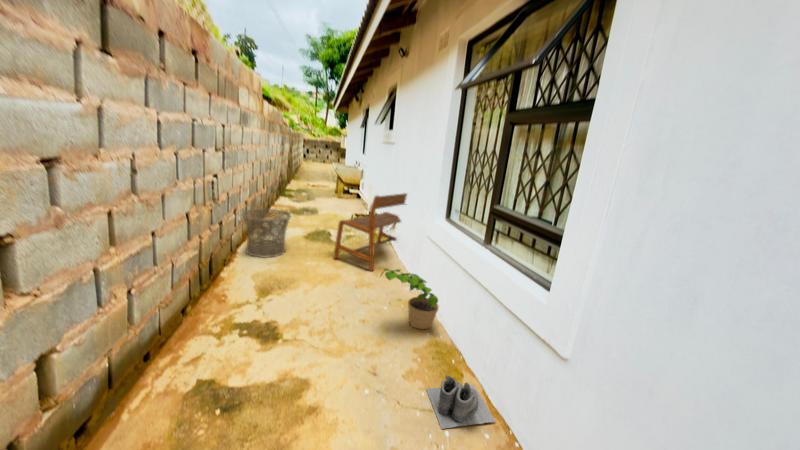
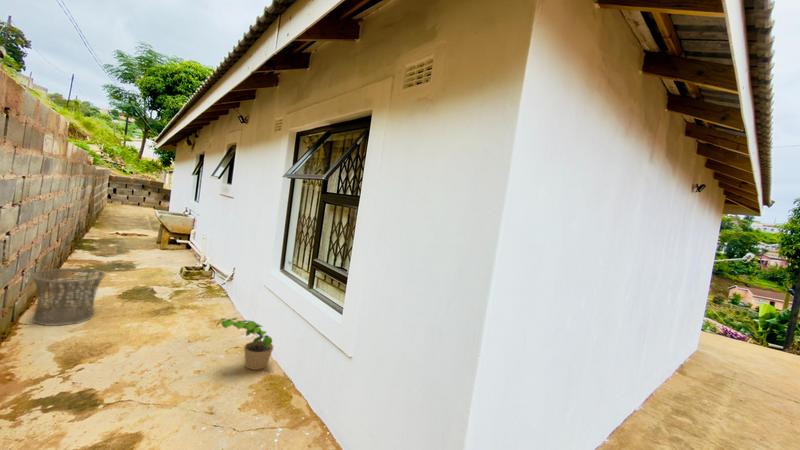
bench: present [333,193,407,271] -> none [159,245,255,326]
boots: present [426,375,495,429] -> none [258,396,314,438]

